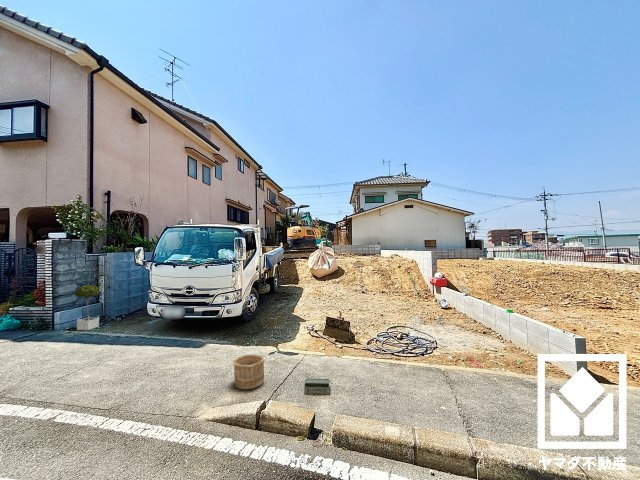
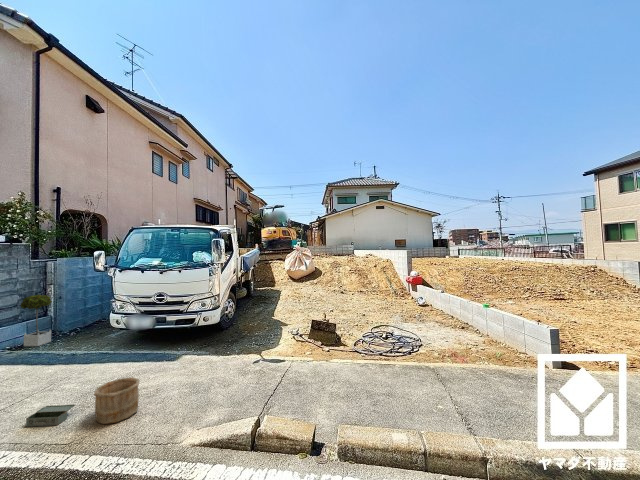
wooden bucket: present [233,355,264,389] -> present [94,377,139,424]
toolbox: present [304,378,329,394] -> present [26,405,75,427]

